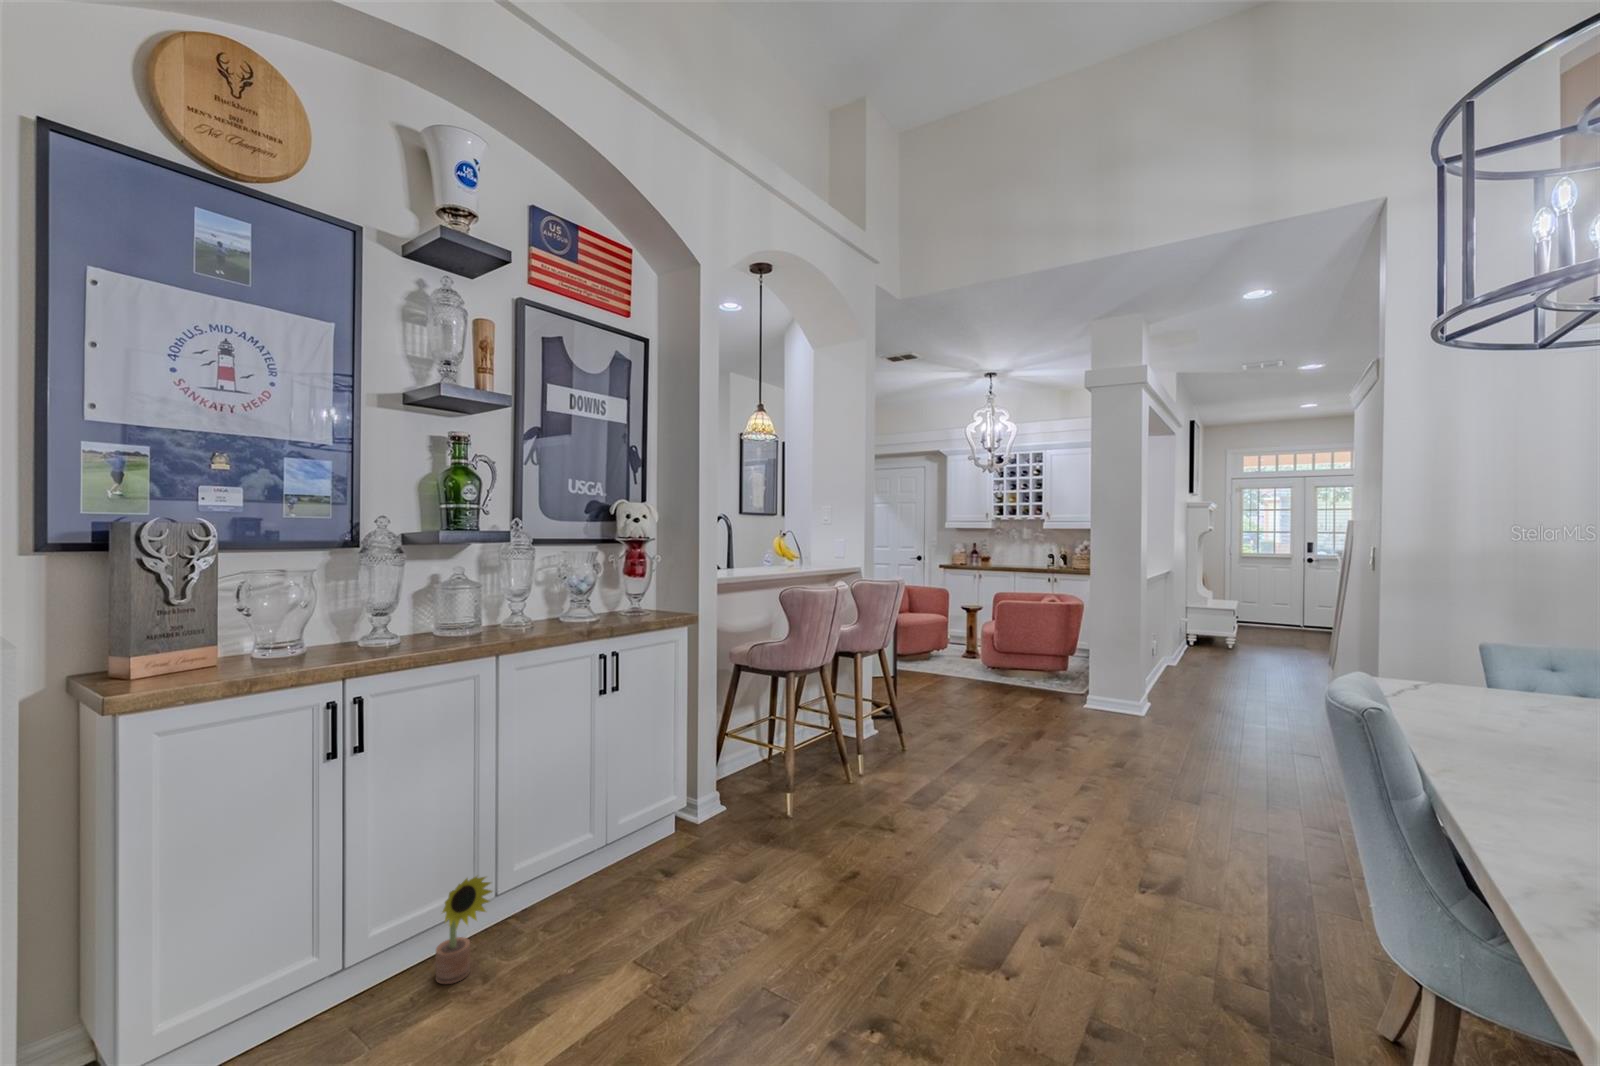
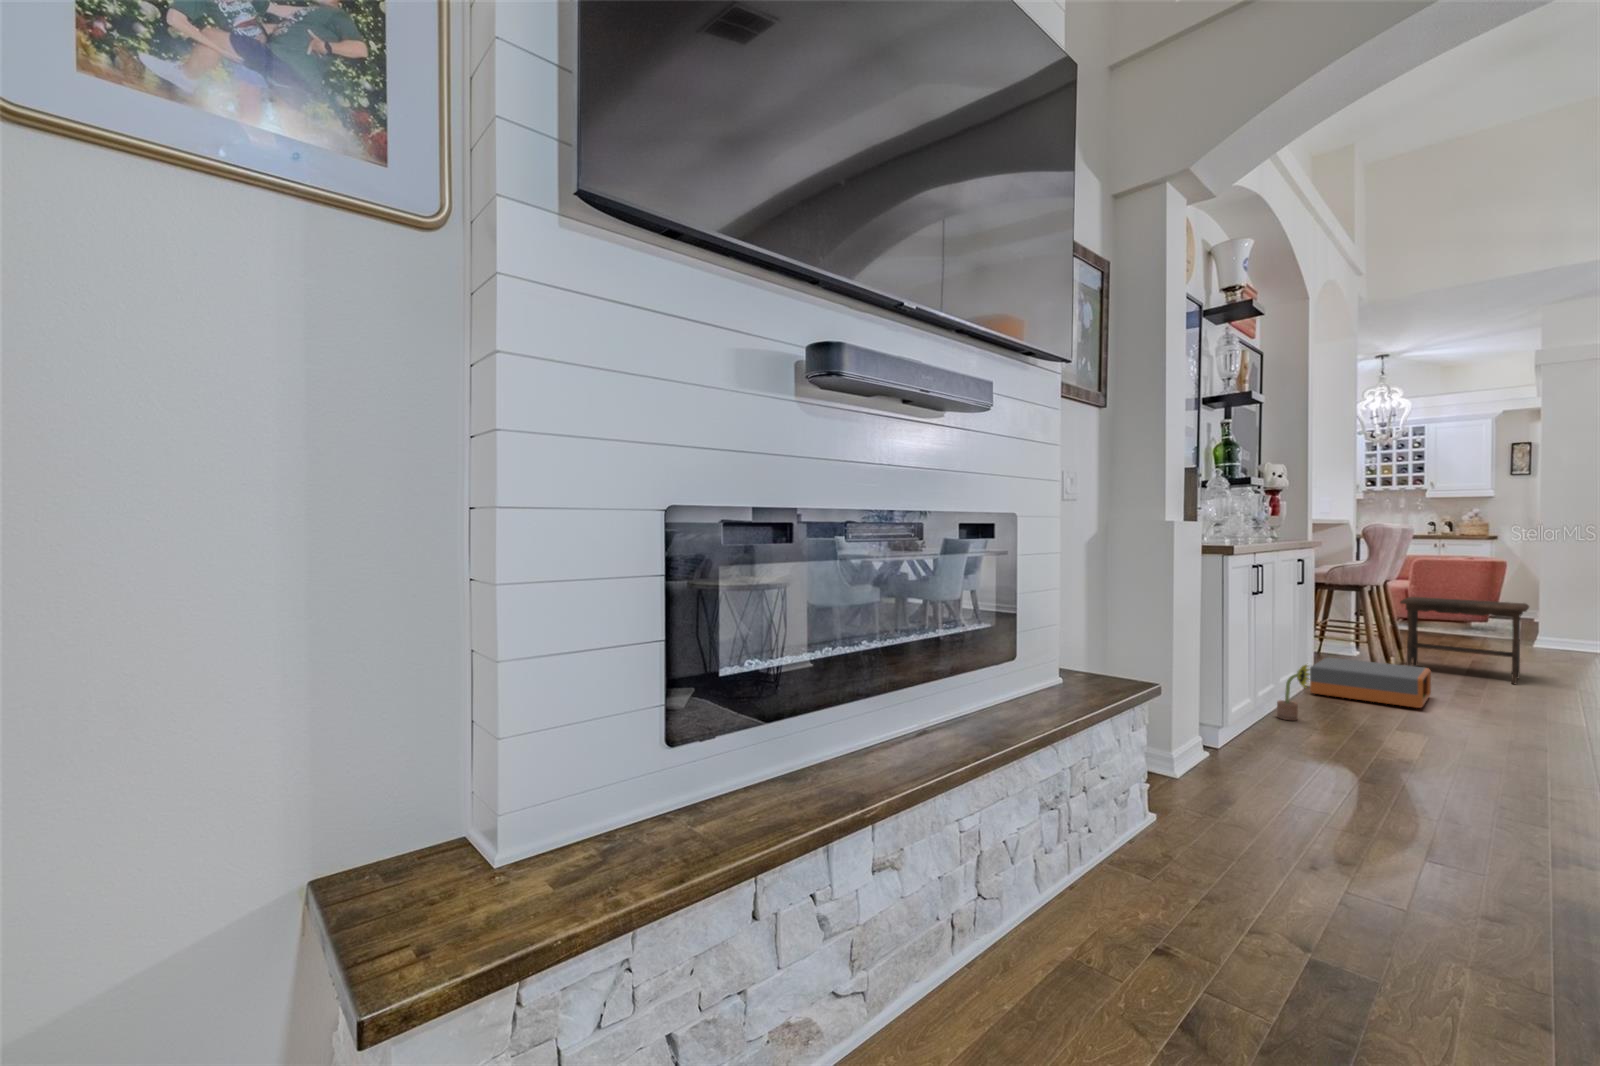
footstool: none [852,677,992,809] -> present [1400,597,1529,684]
storage box: none [626,794,802,907] -> present [1310,658,1431,708]

